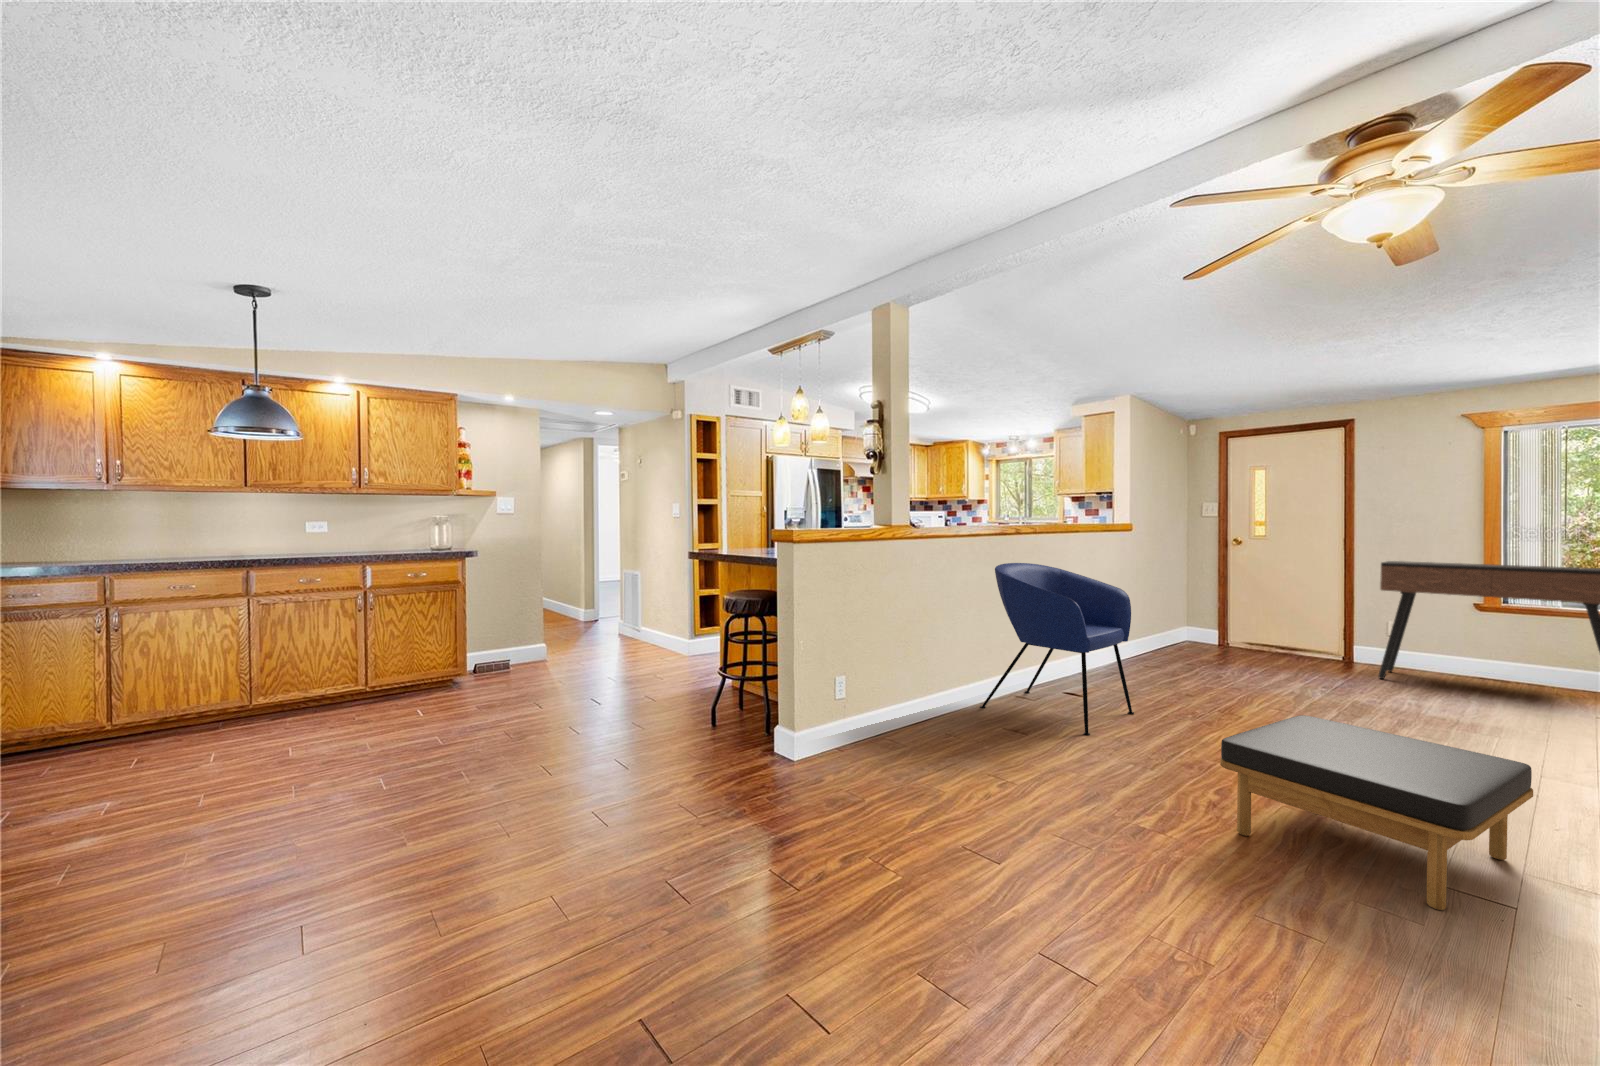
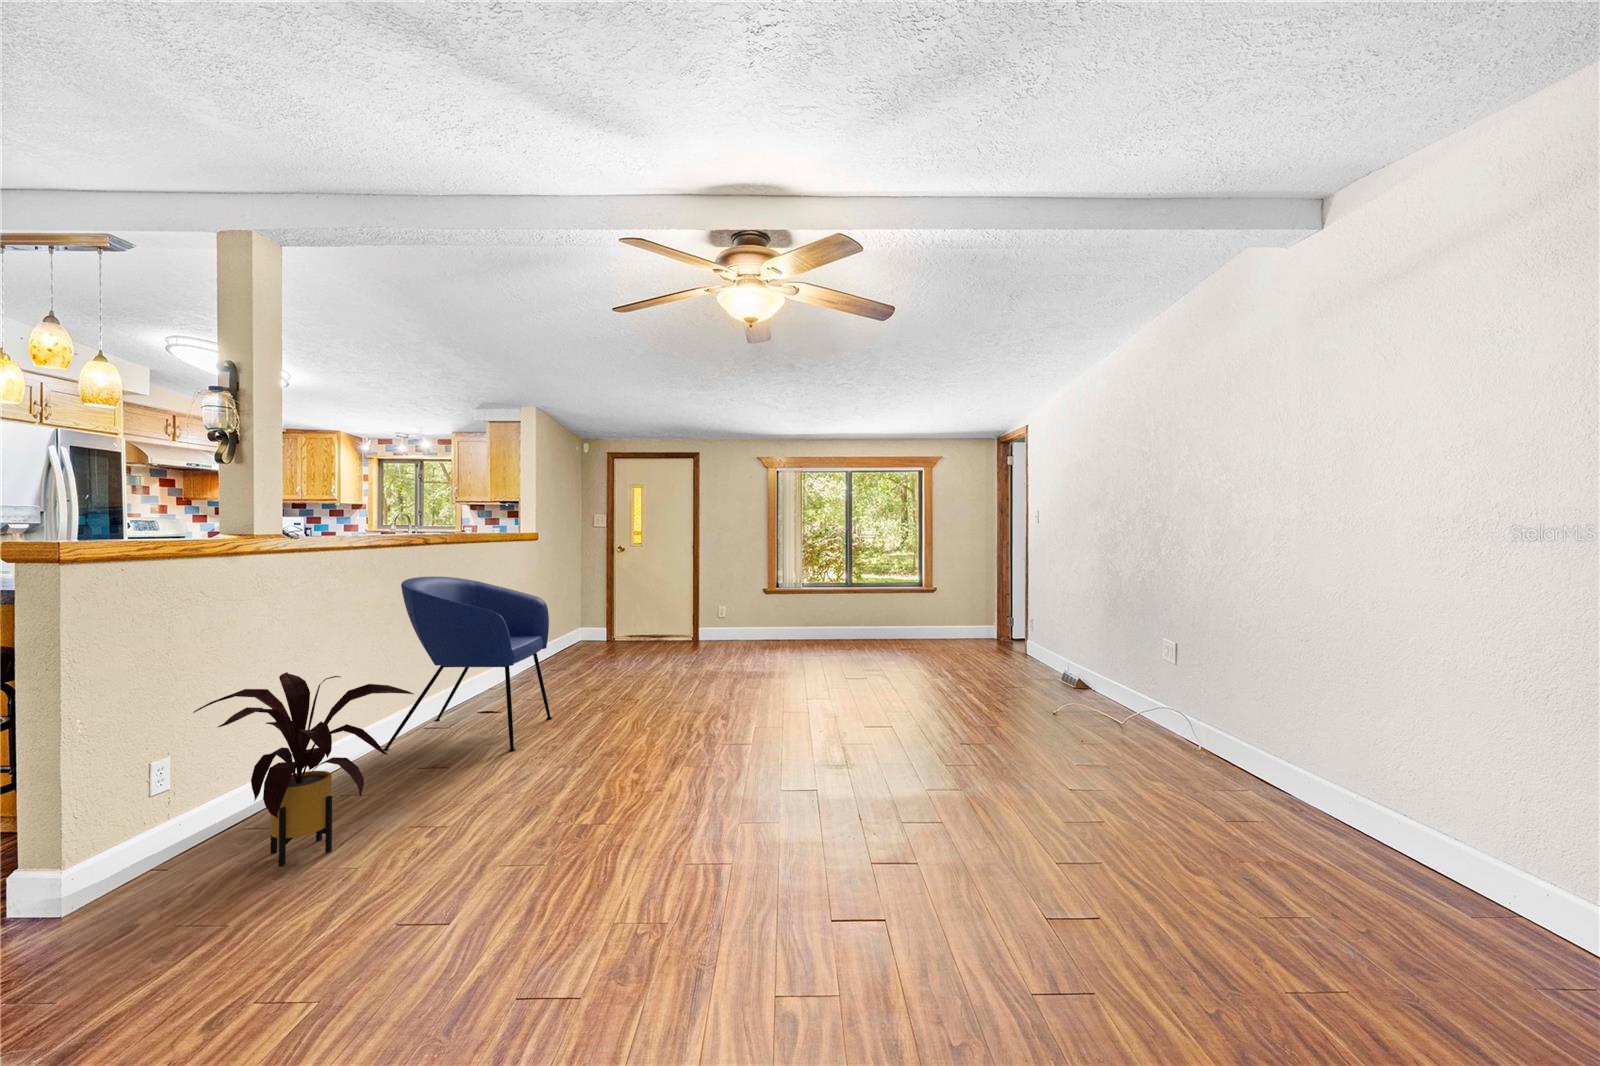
console table: present [1378,561,1600,679] -> none [717,561,833,651]
house plant: none [855,630,991,774] -> present [193,672,413,866]
ottoman: present [1220,715,1533,910] -> none [645,688,818,810]

